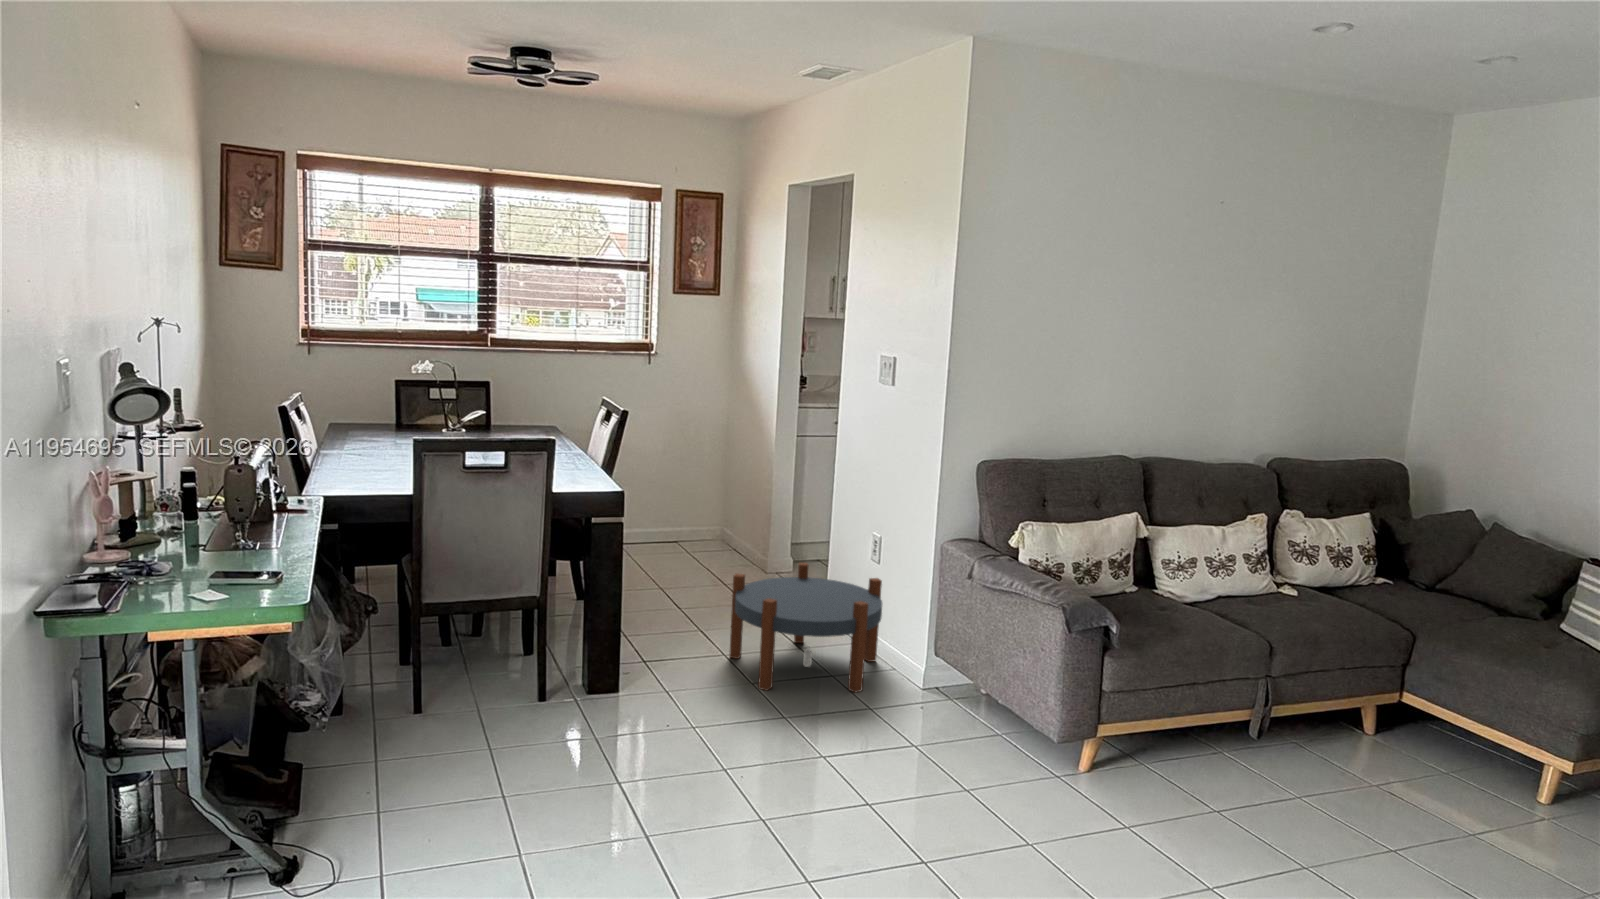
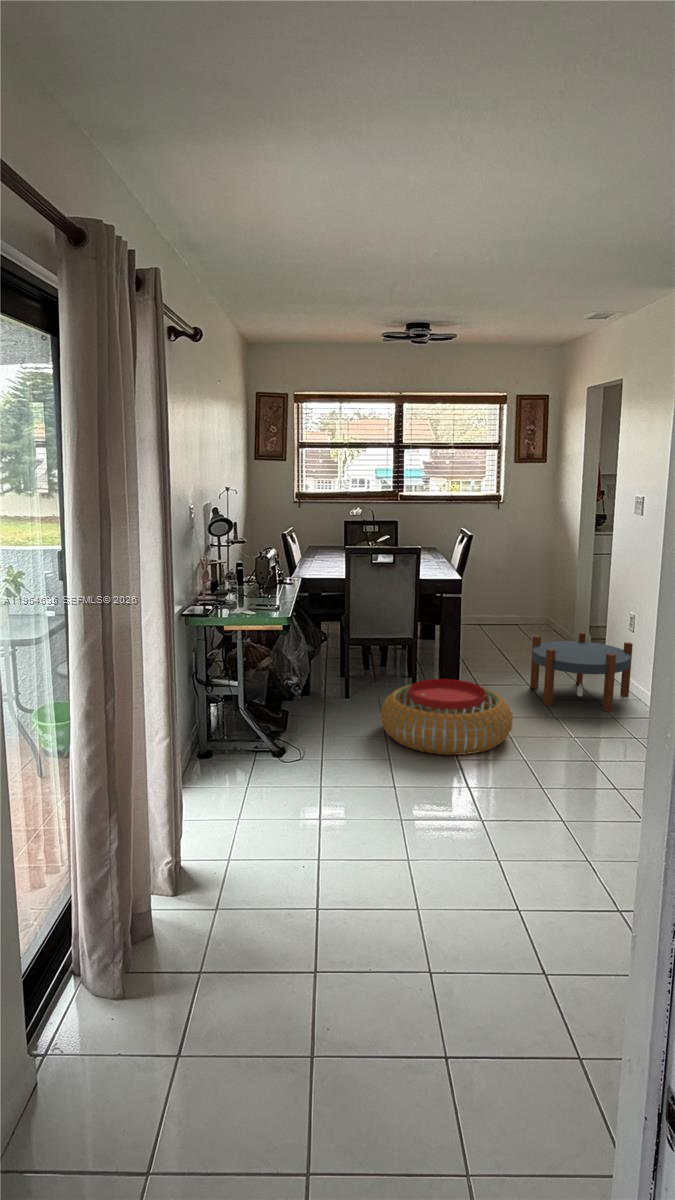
pouf: none [494,672,733,826] -> present [381,679,513,755]

